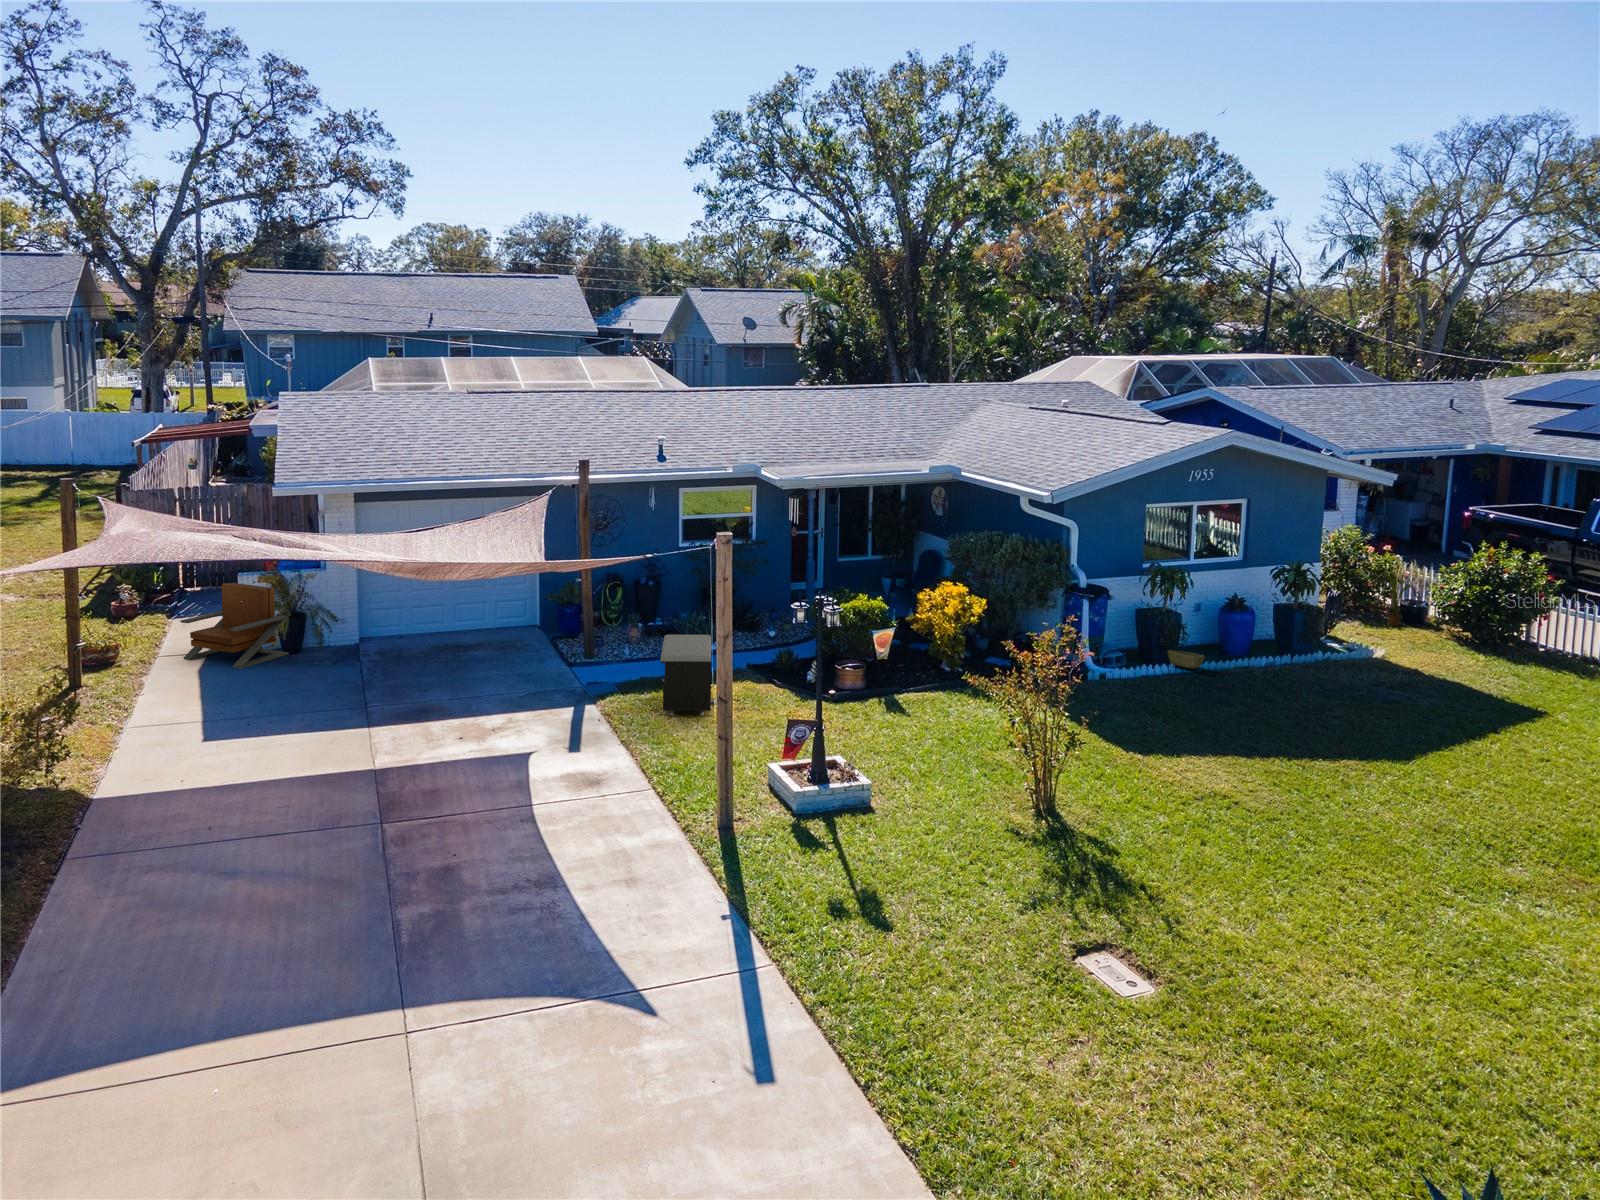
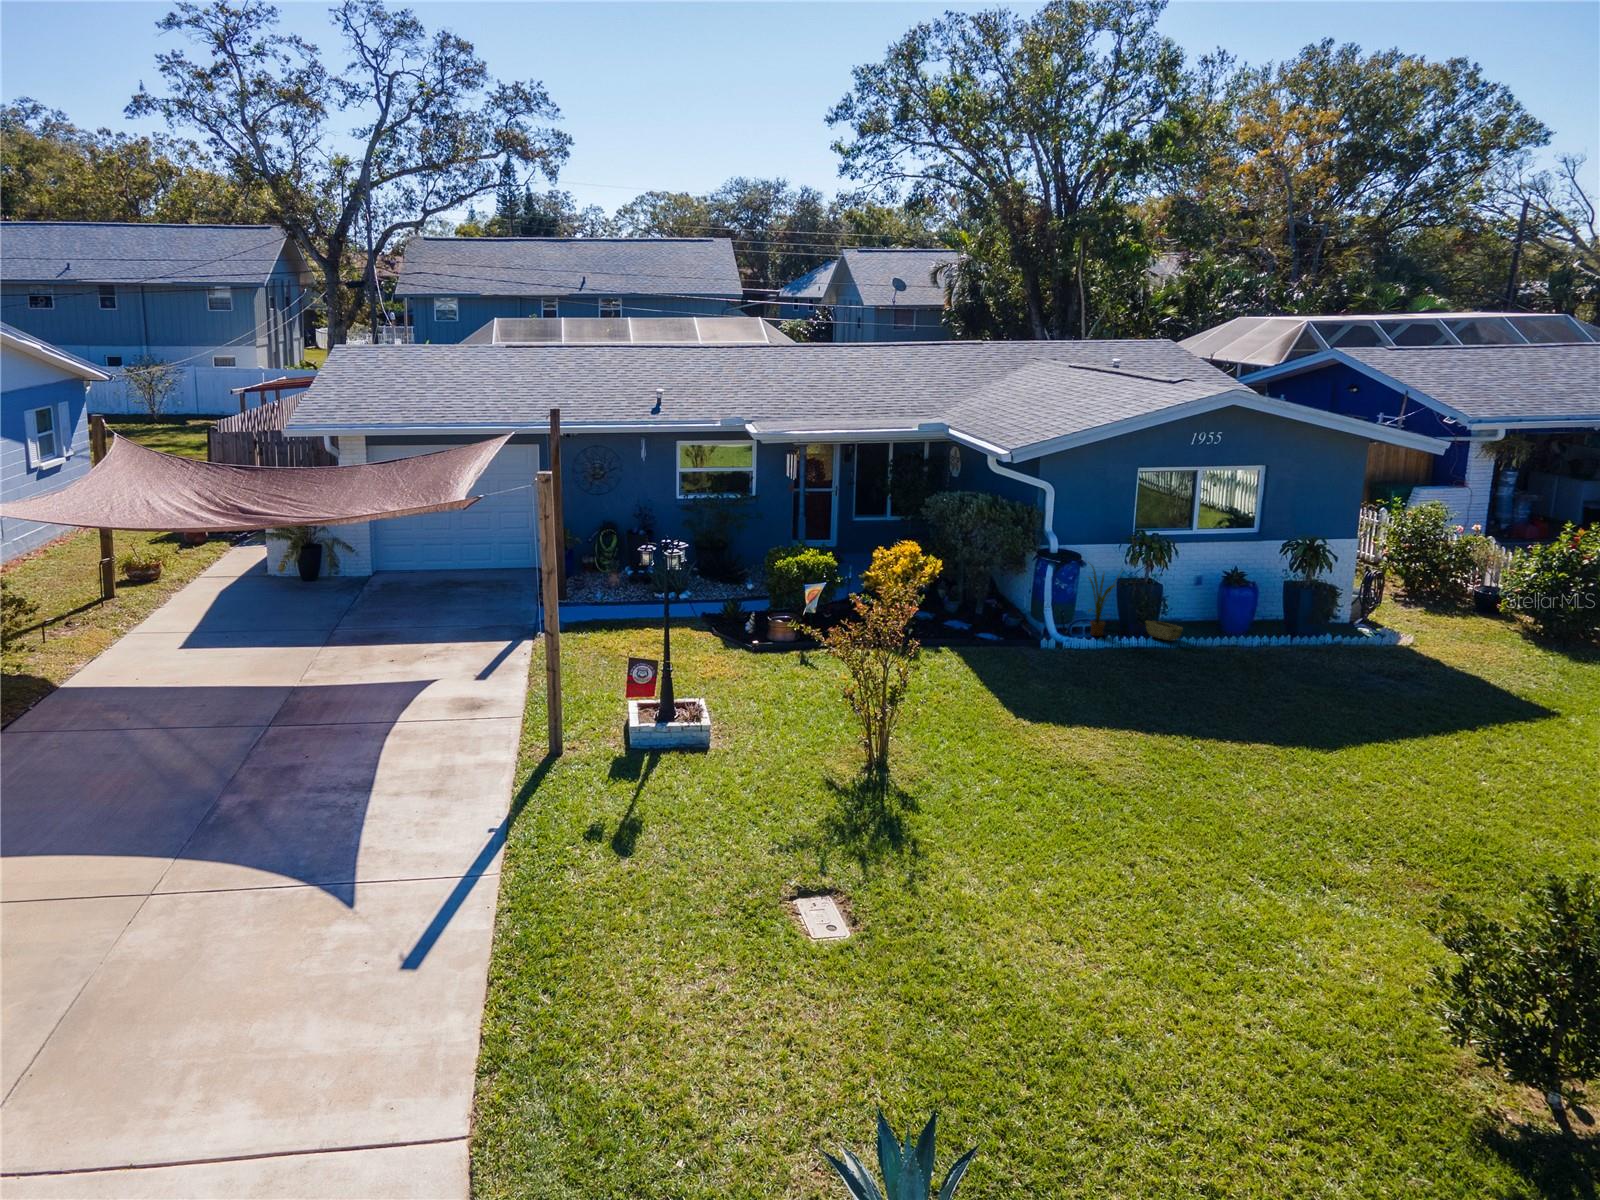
house plant: present [1387,573,1417,626] -> present [1088,562,1115,636]
lounge chair: present [180,583,289,669] -> none [216,516,309,593]
storage bench: present [661,635,711,715] -> none [586,578,654,656]

